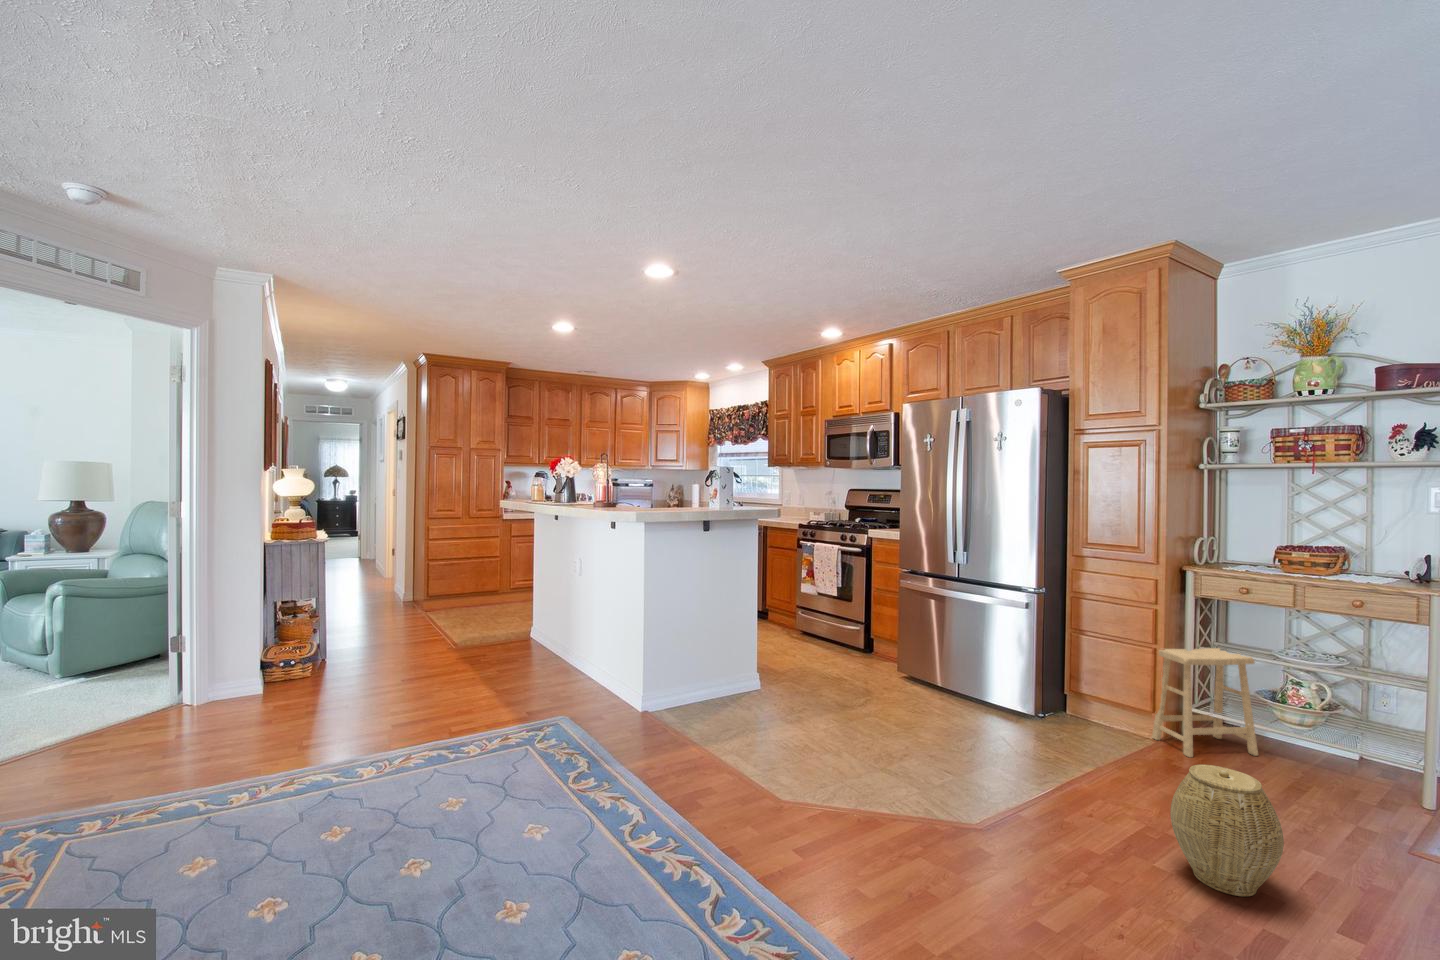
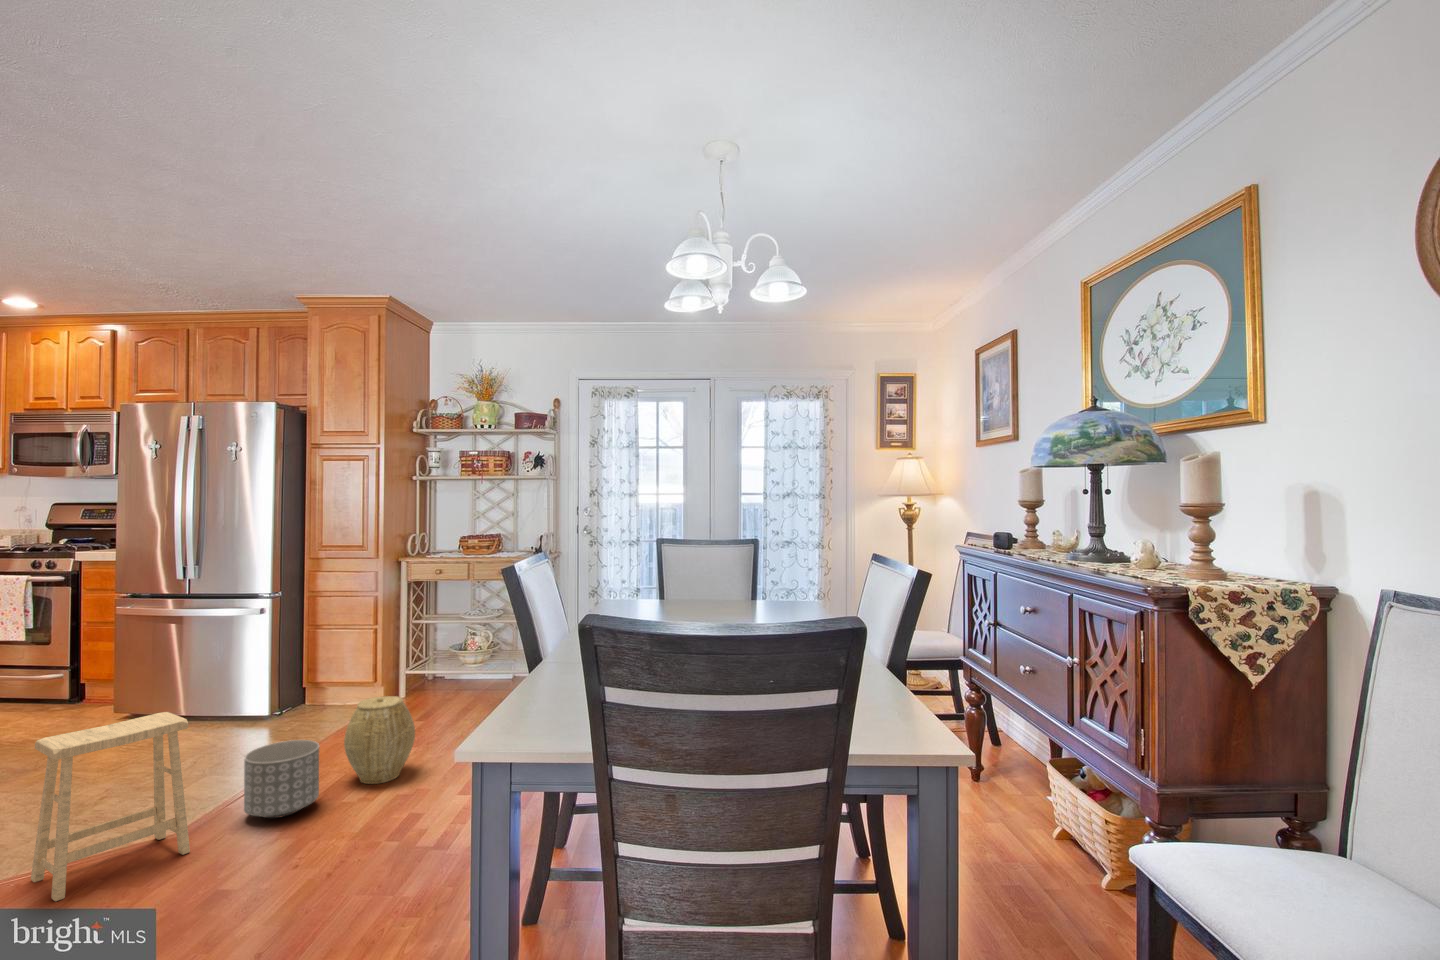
footstool: present [1152,648,1258,757] -> present [31,712,190,901]
planter: none [1058,791,1152,899] -> present [244,740,319,818]

